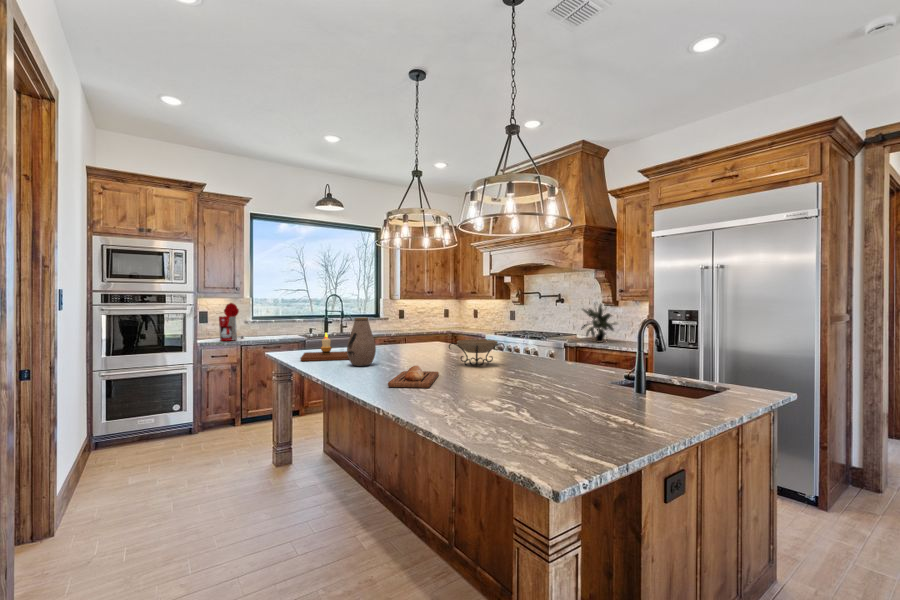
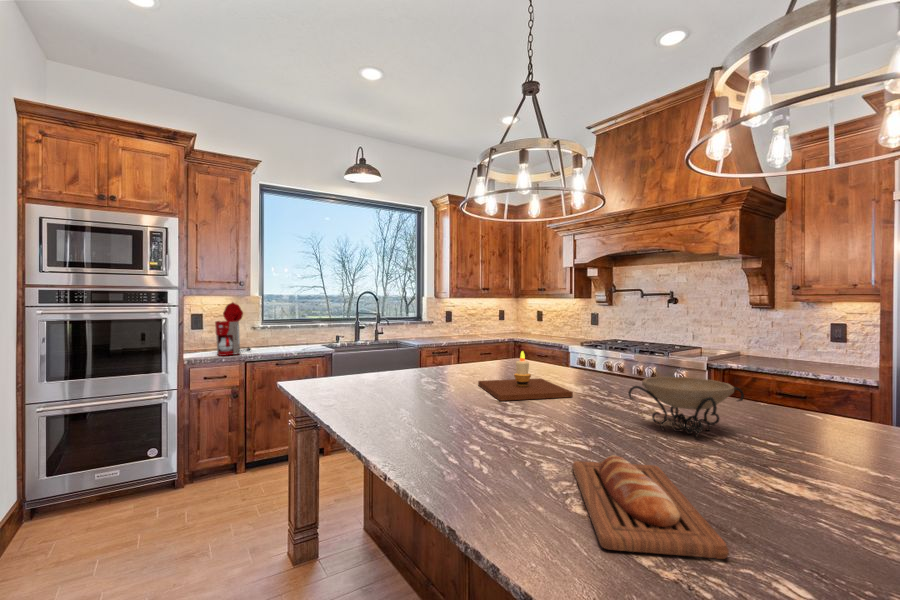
potted plant: present [581,303,616,342] -> none [727,302,796,363]
vase: present [347,317,376,366] -> none [427,334,482,431]
candle: present [300,333,348,361] -> present [478,351,573,401]

